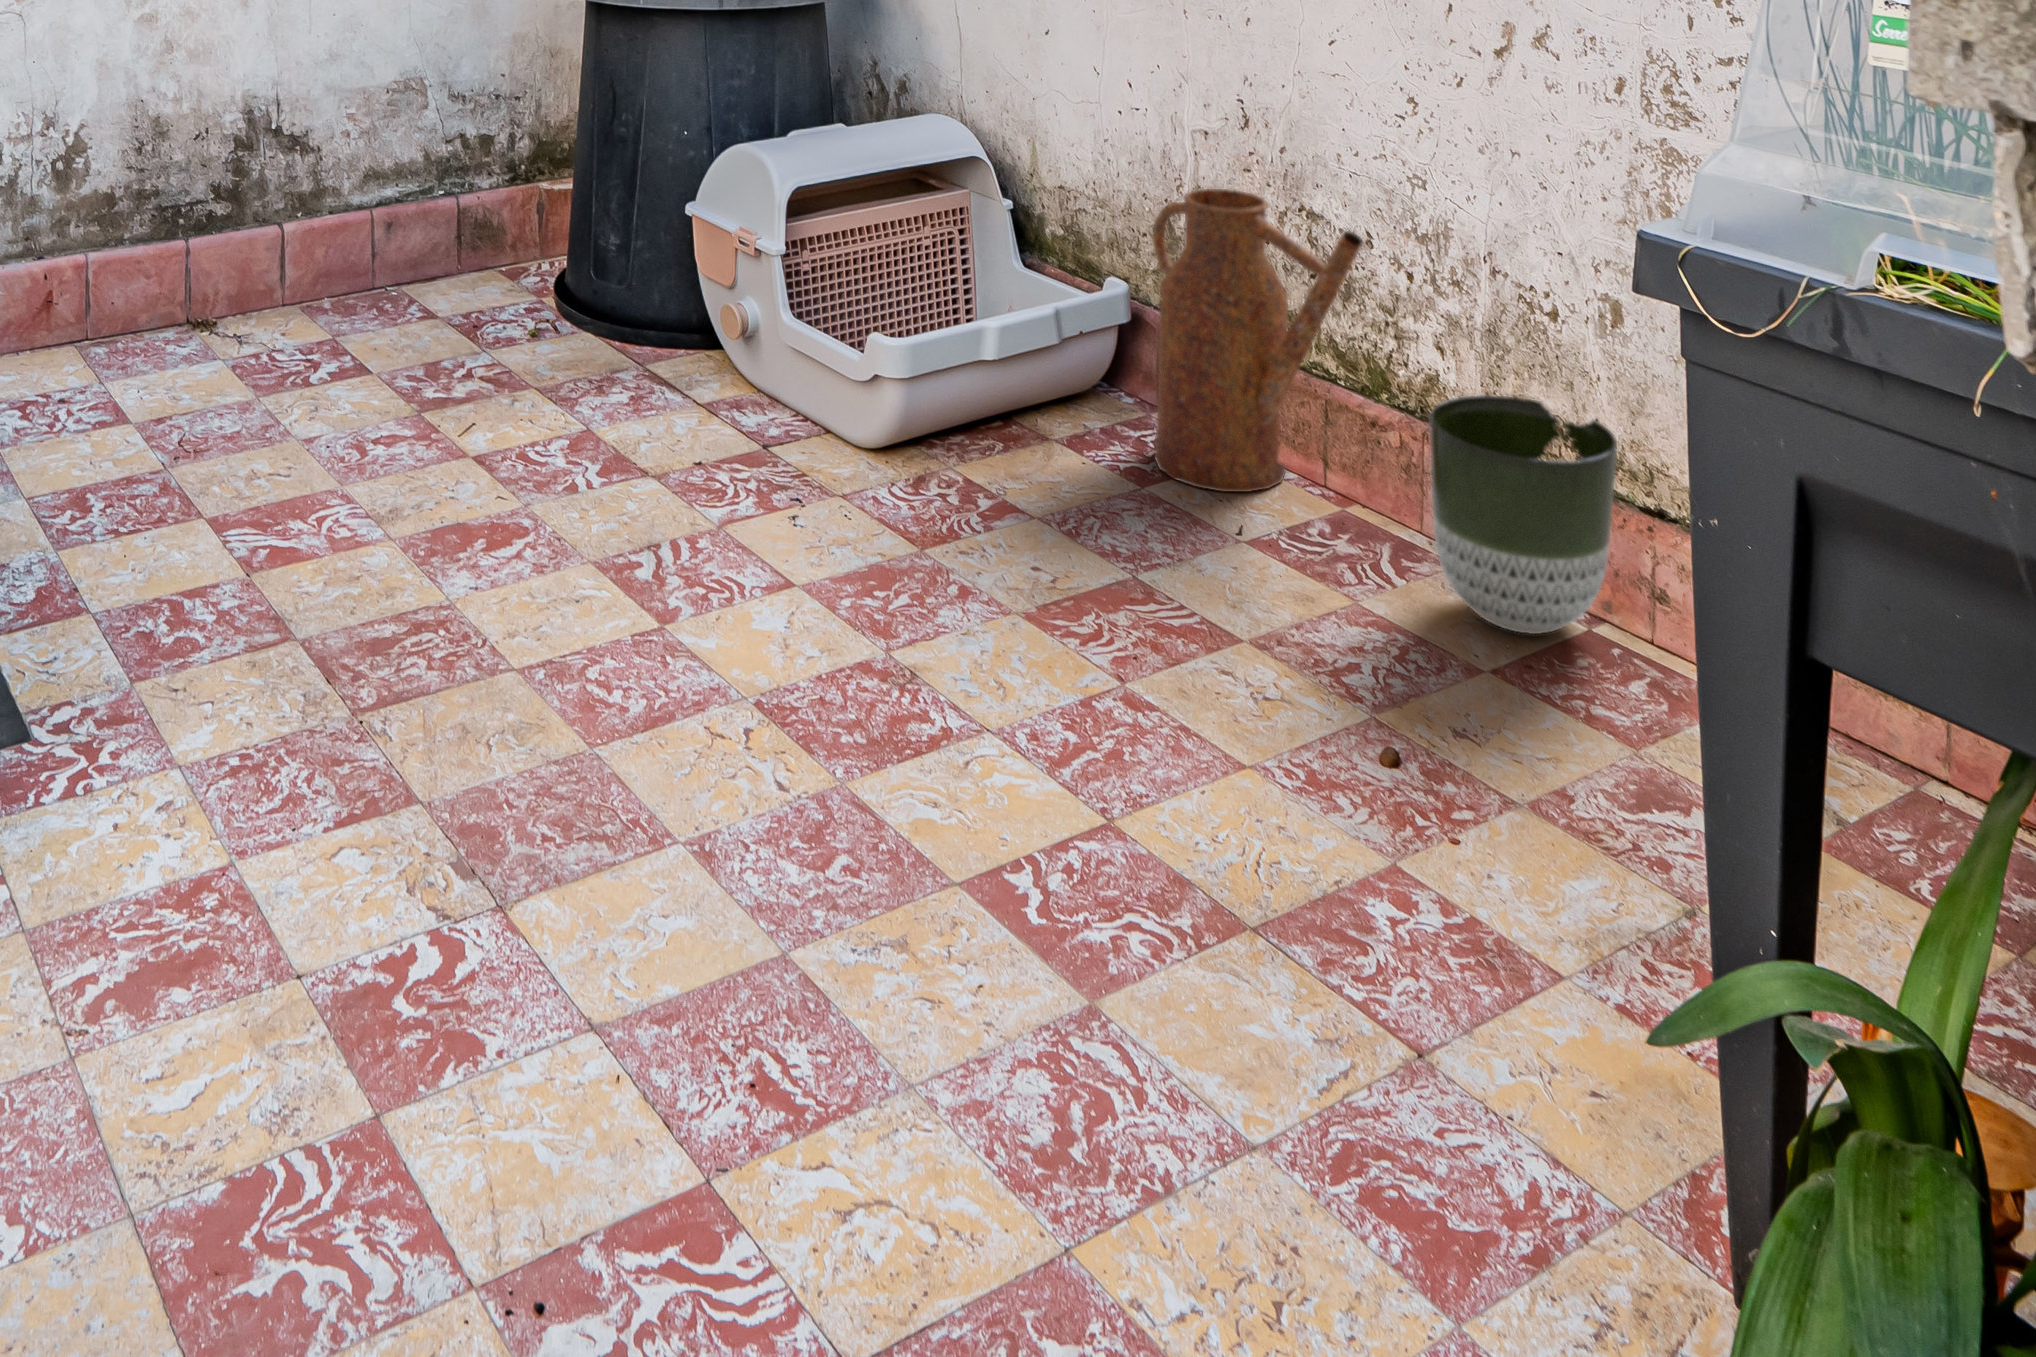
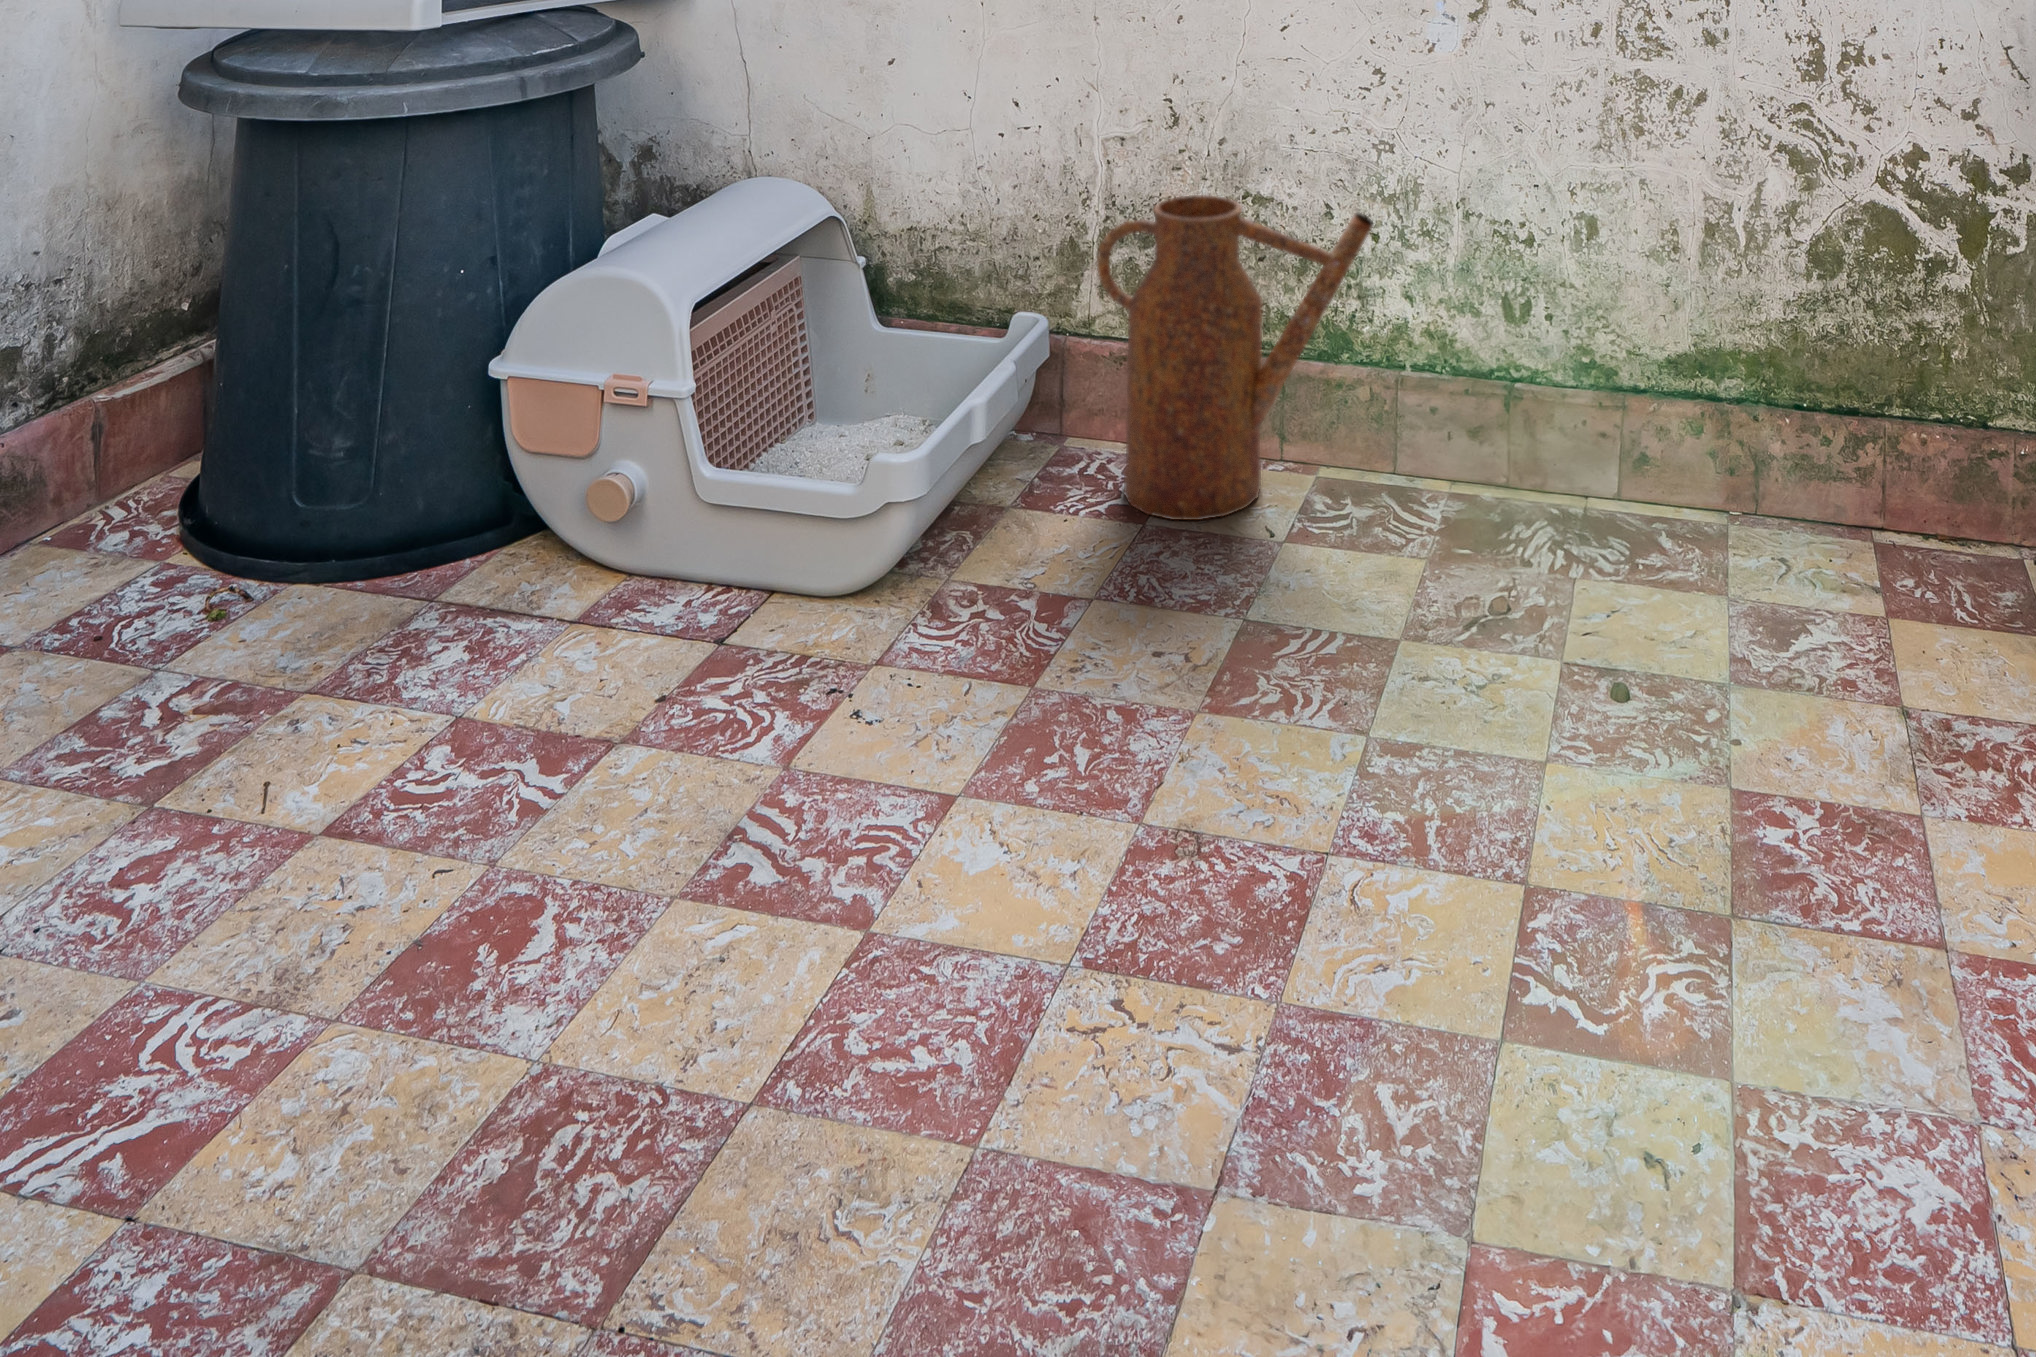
planter: present [1430,395,1617,634] -> none [1490,332,1657,554]

